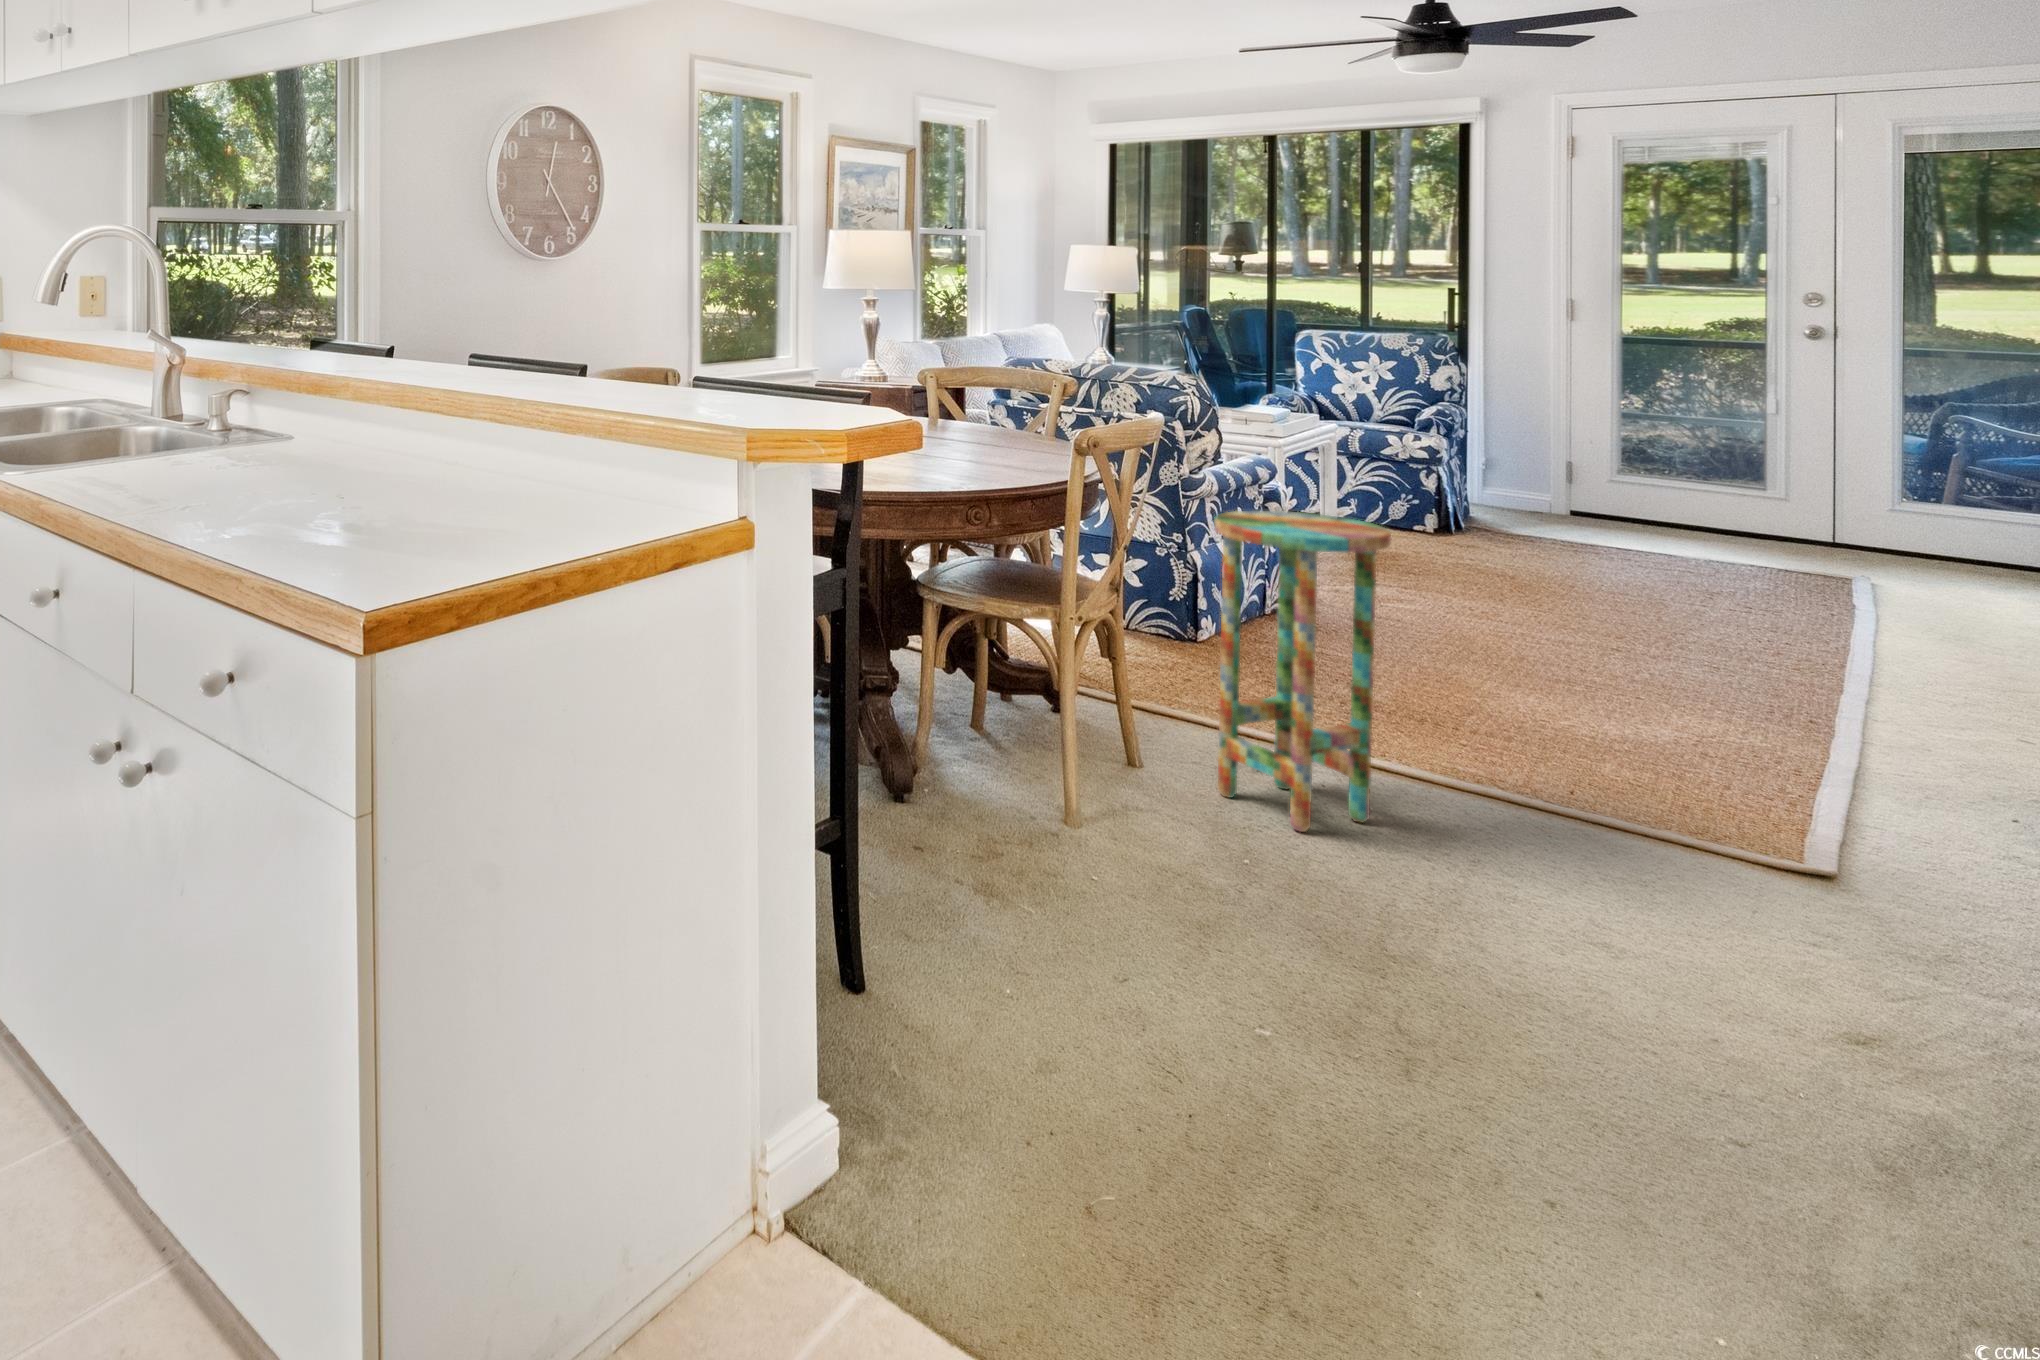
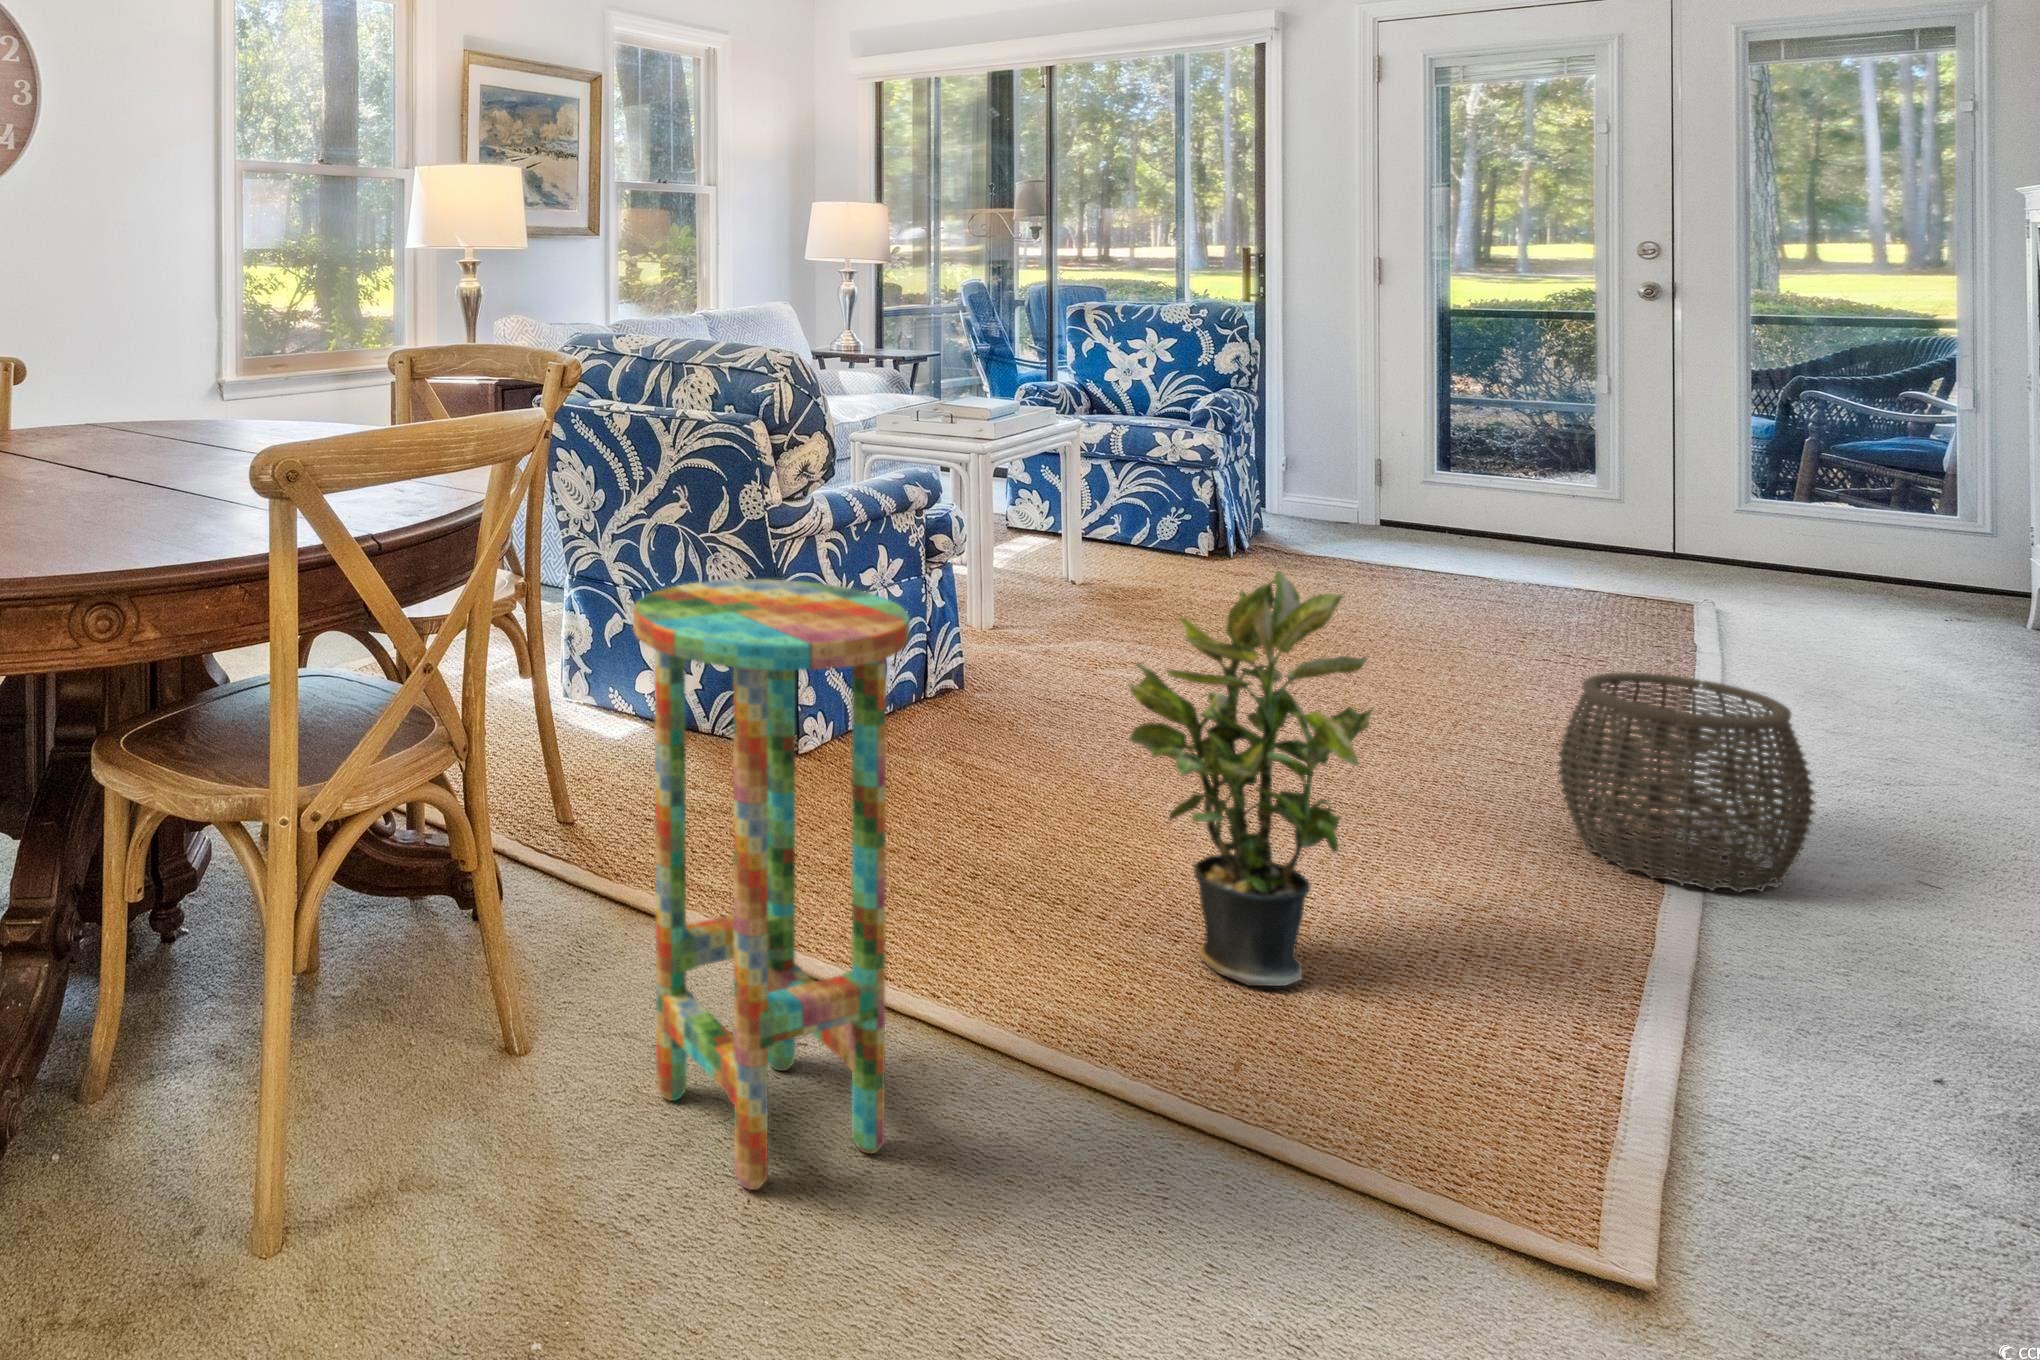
potted plant: none [1473,518,1646,769] -> present [1129,570,1373,986]
woven basket: none [1758,600,1951,741] -> present [1558,673,1815,893]

